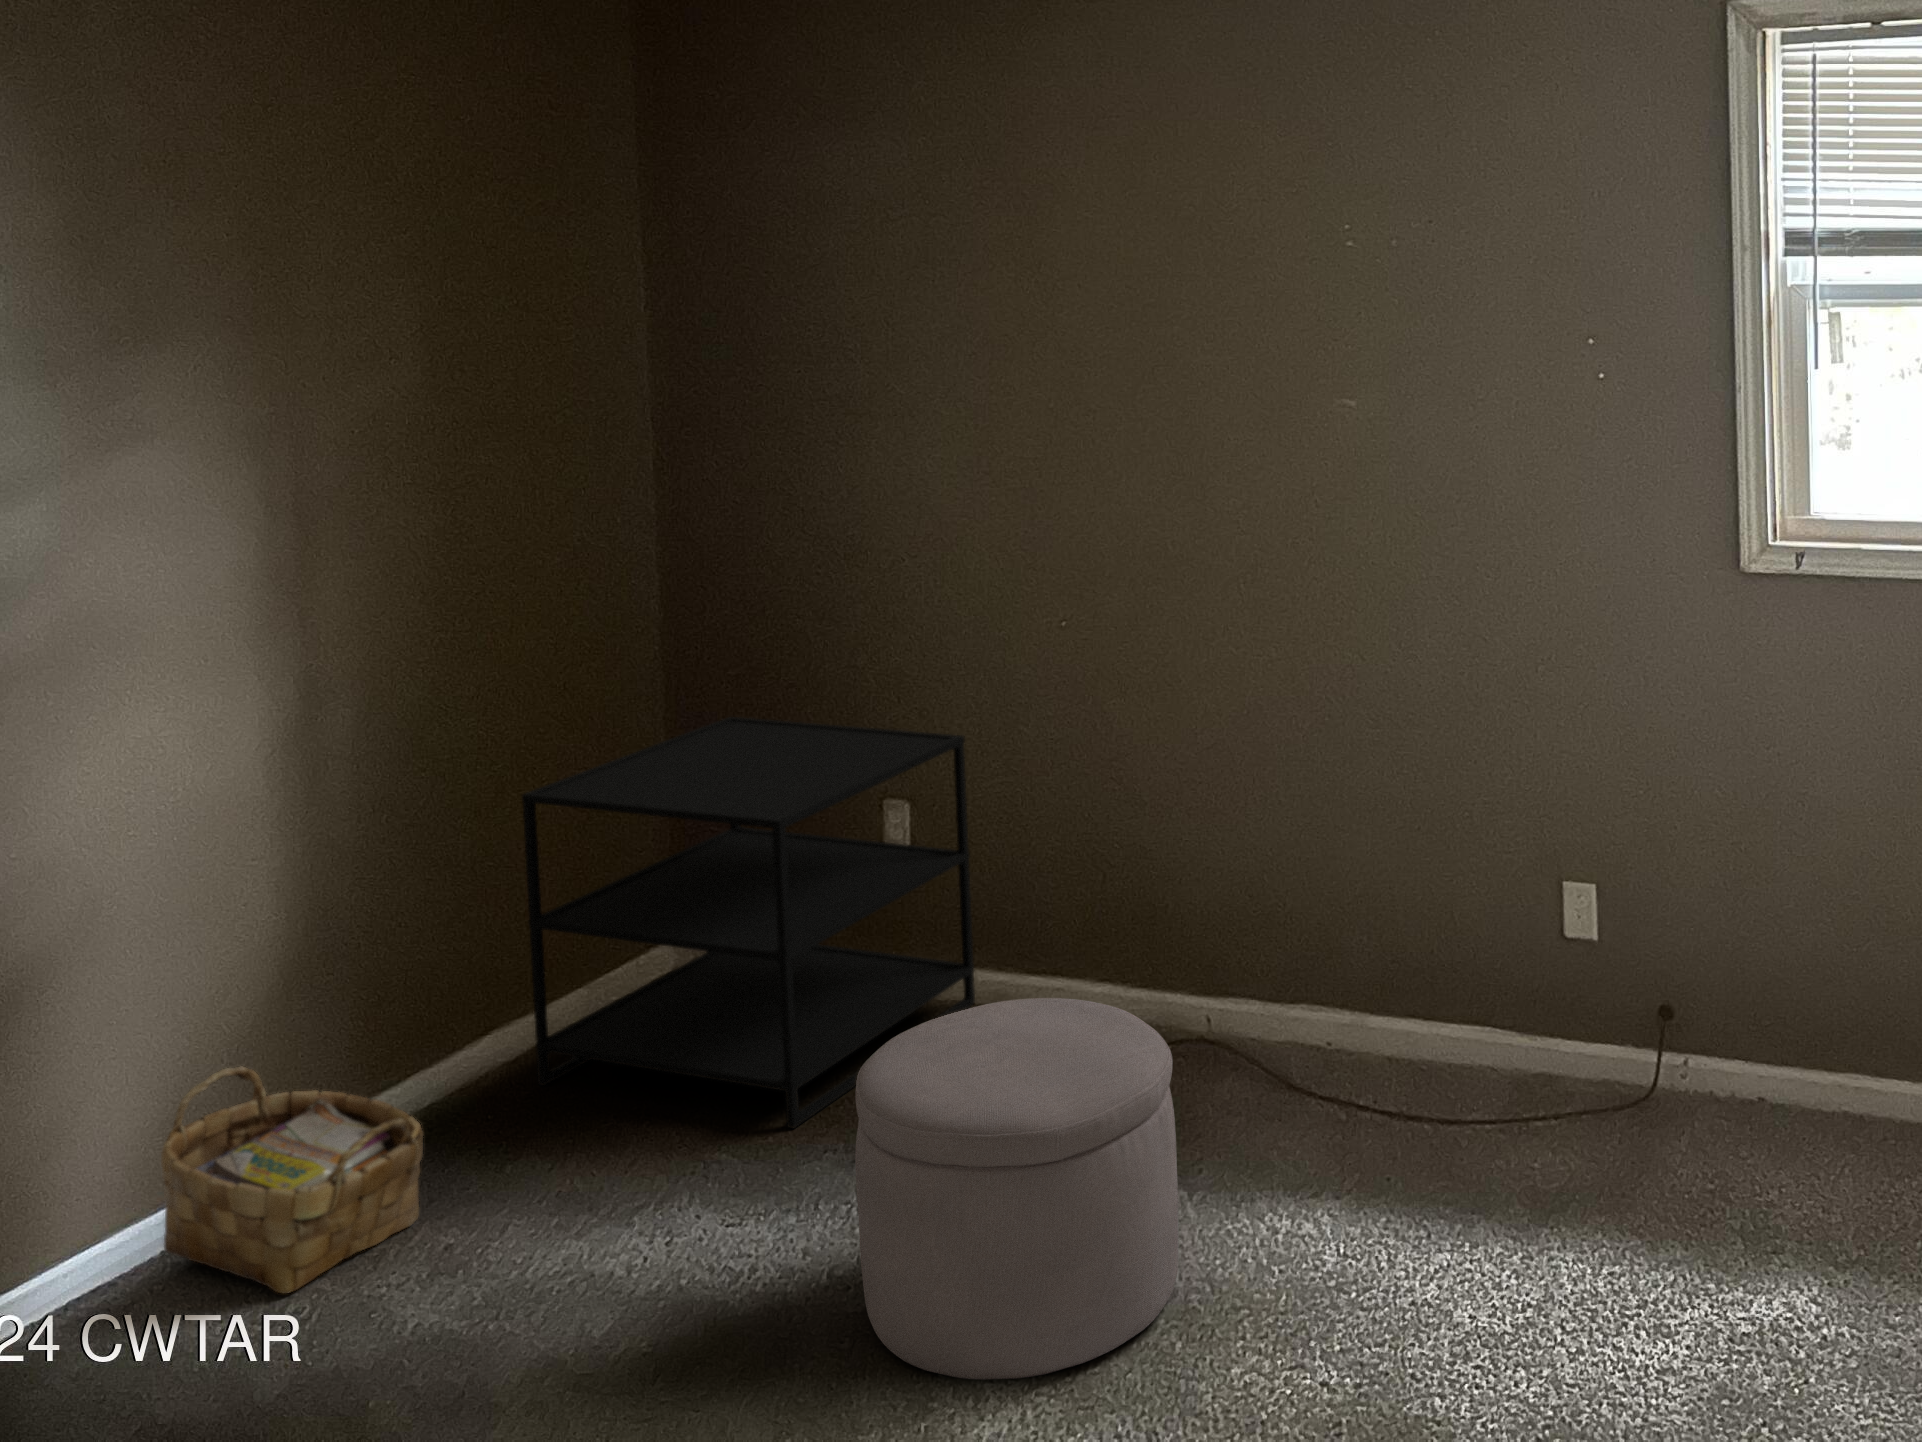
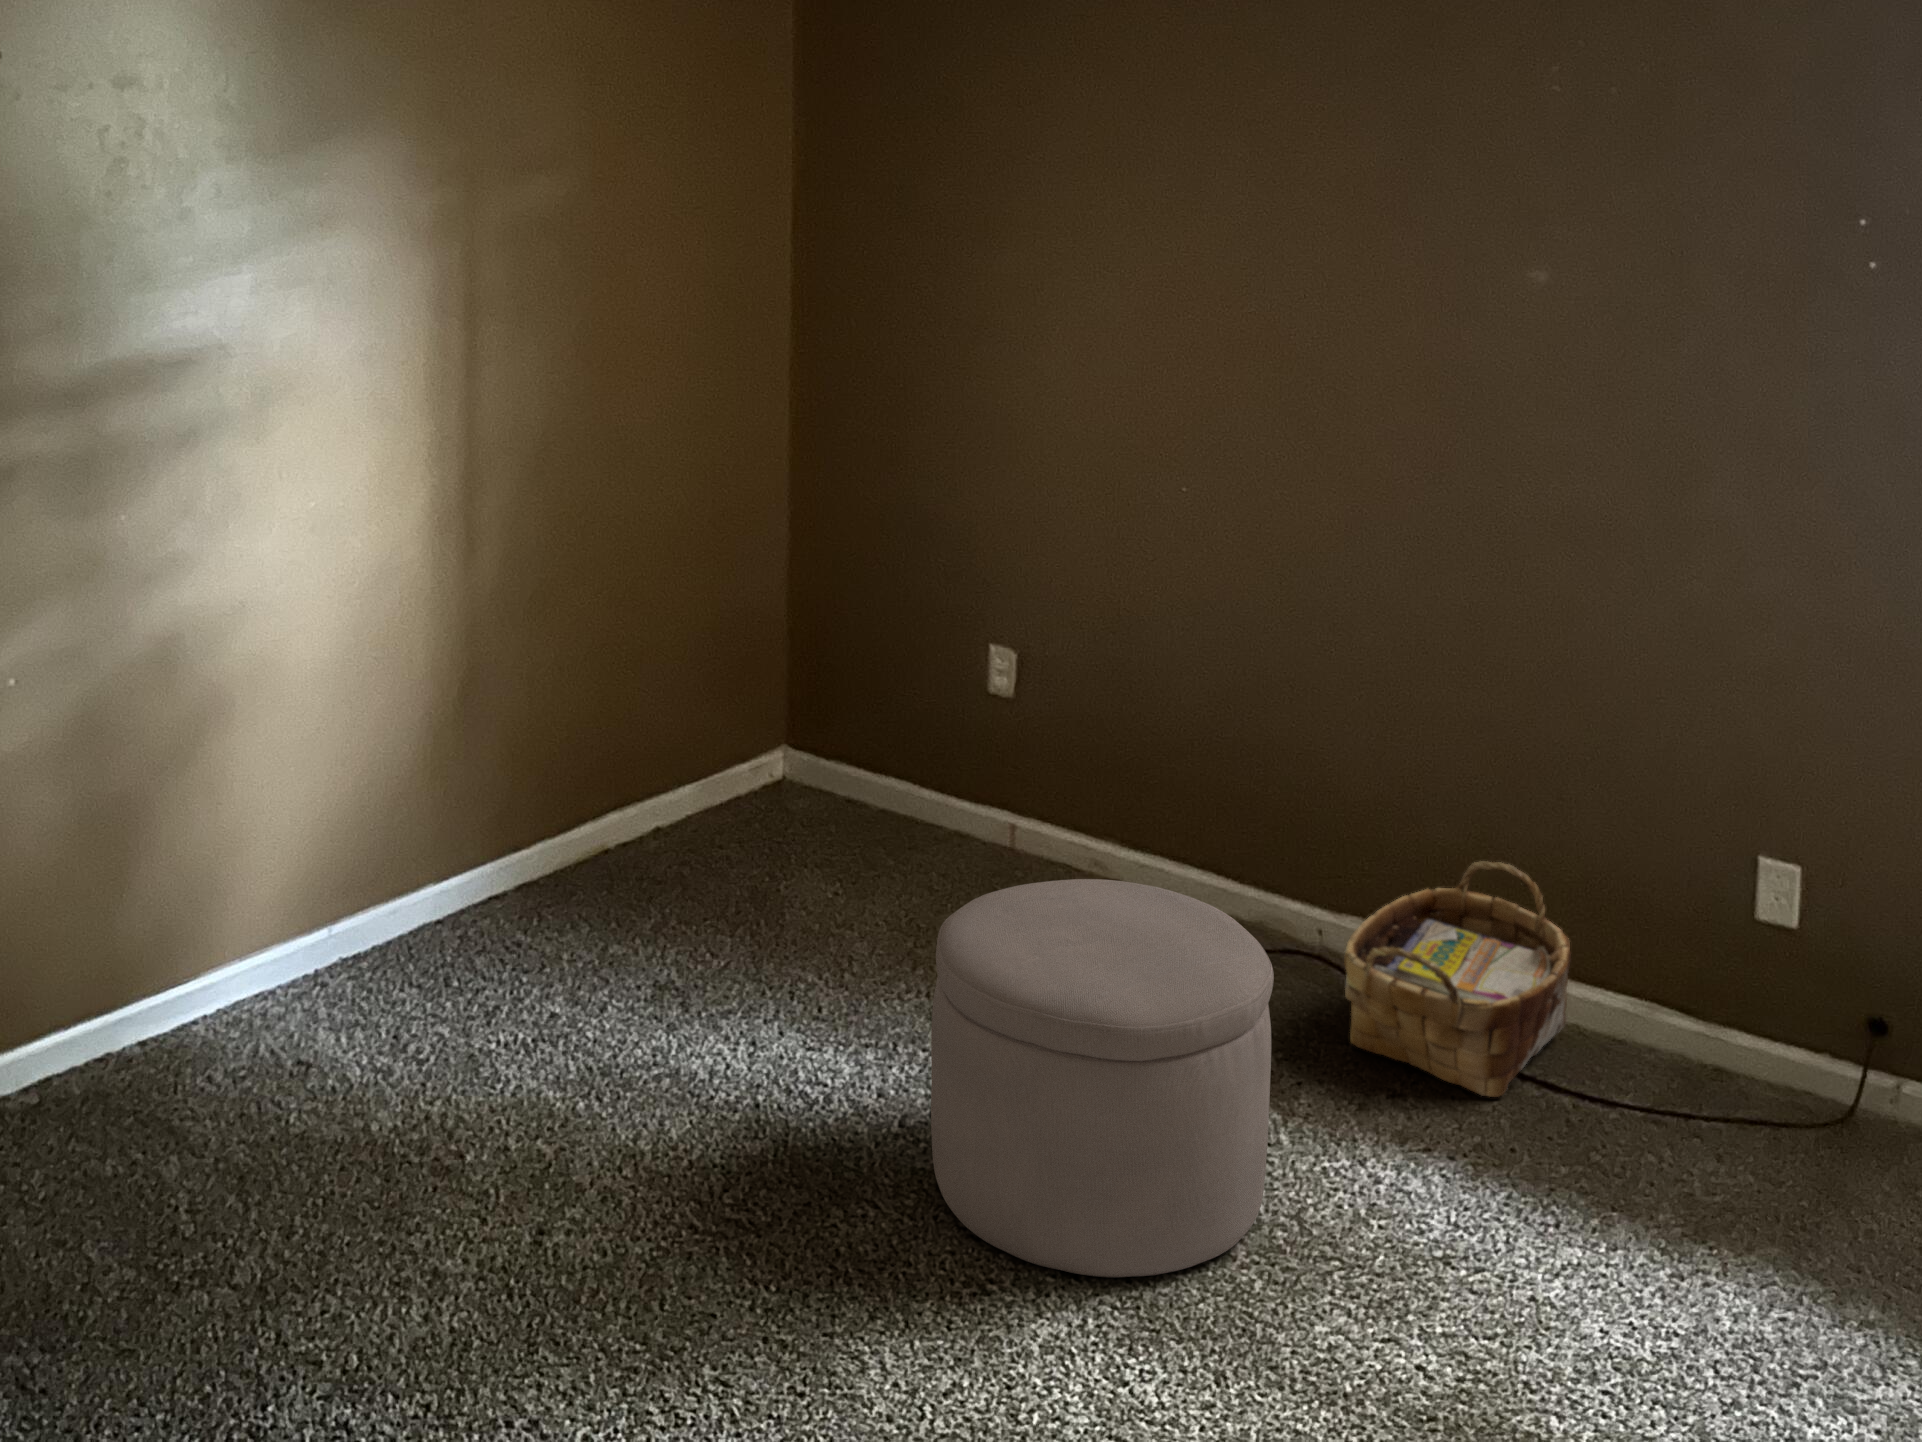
side table: present [522,717,975,1128] -> none [646,545,1076,964]
woven basket: present [161,1066,423,1293] -> present [1344,861,1571,1097]

